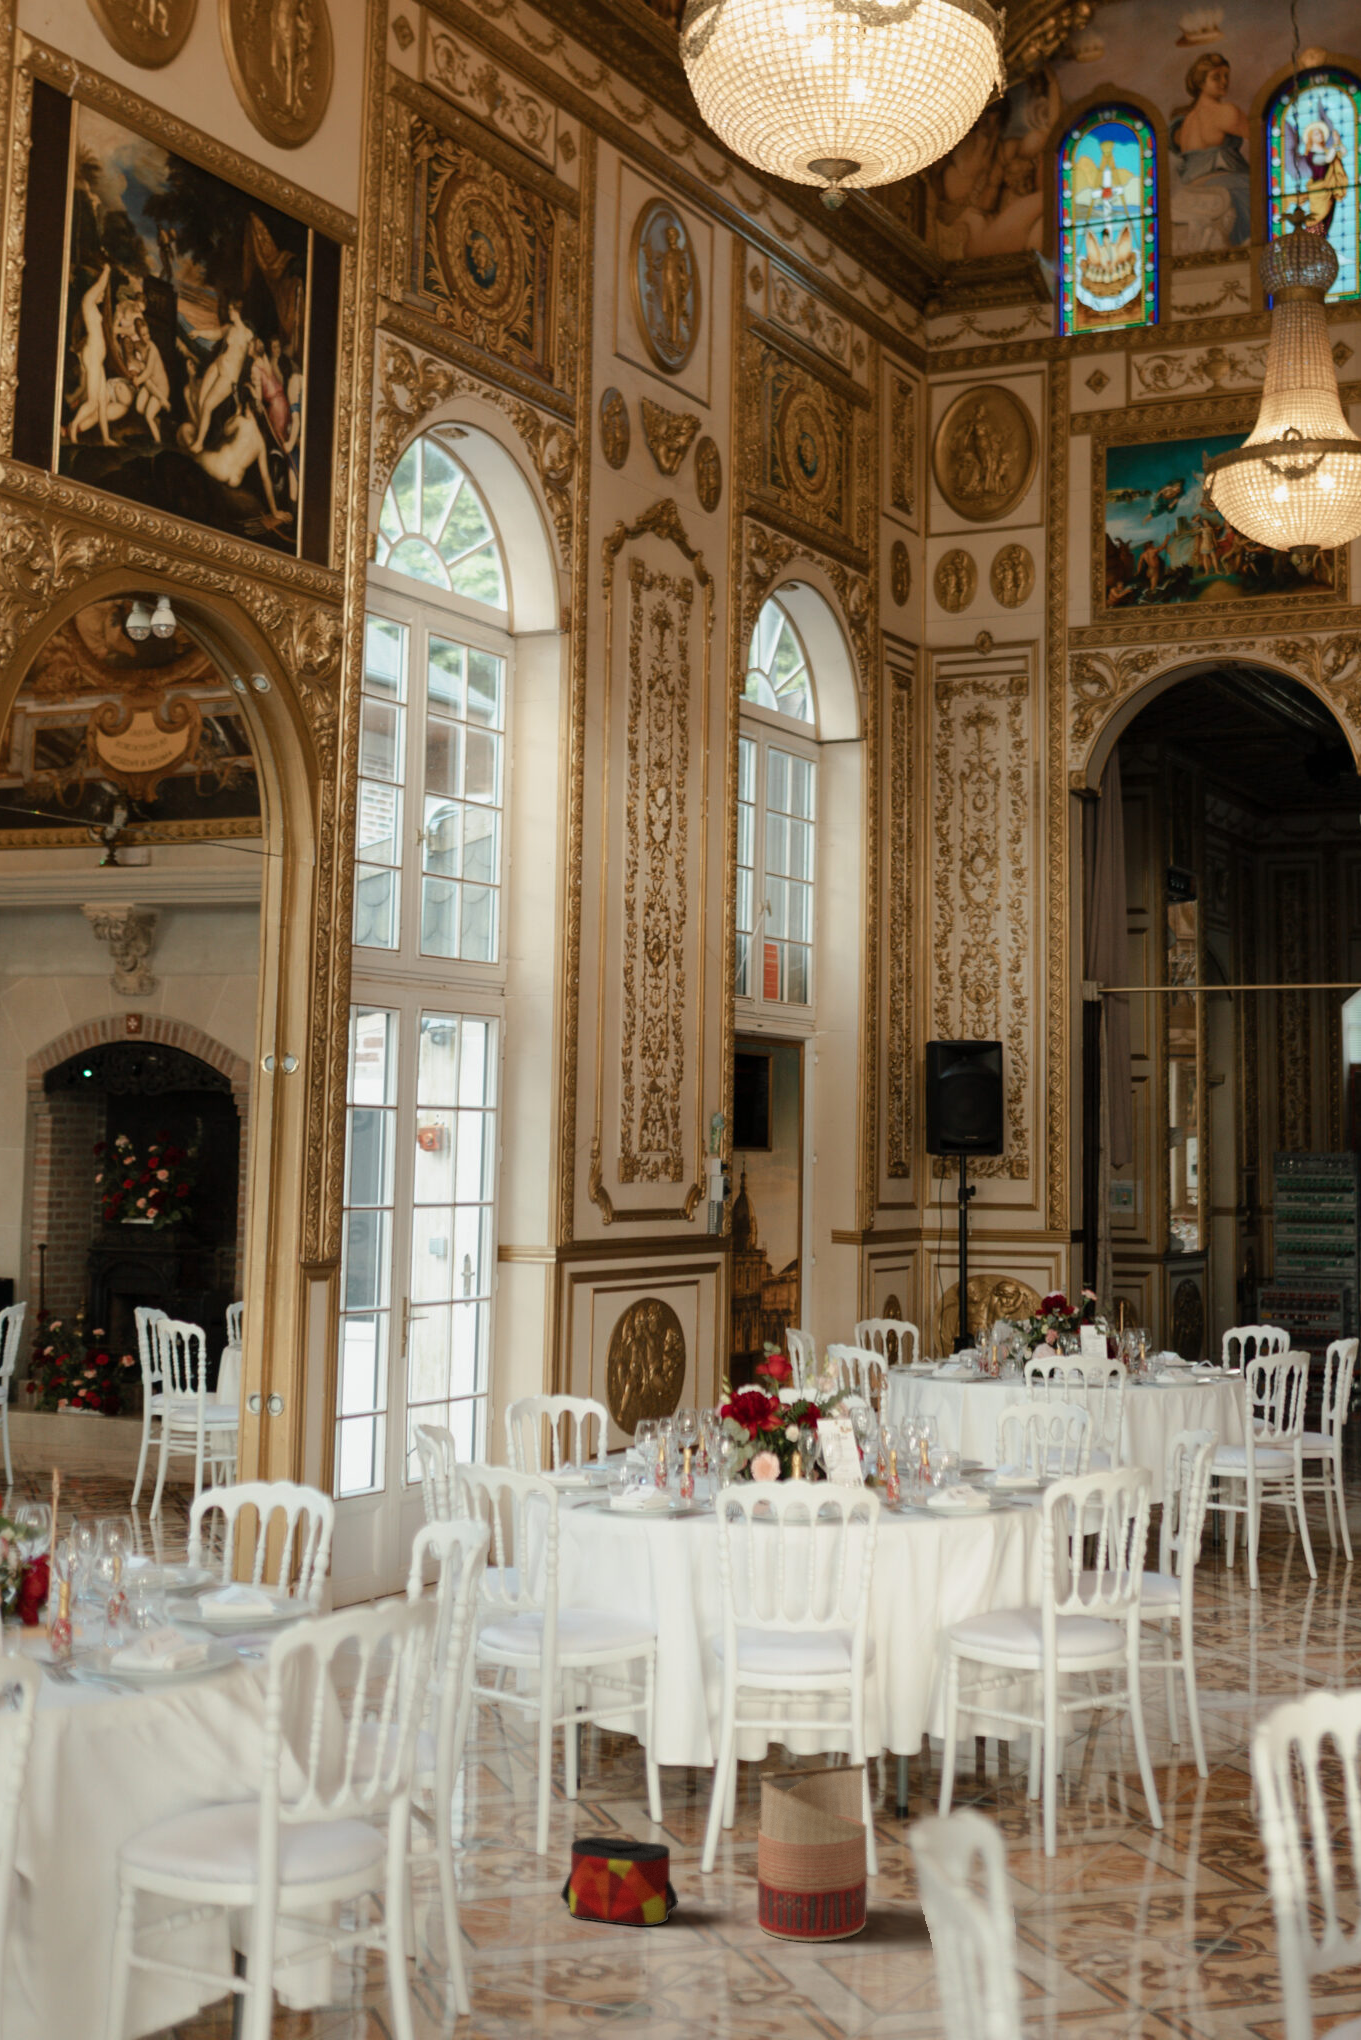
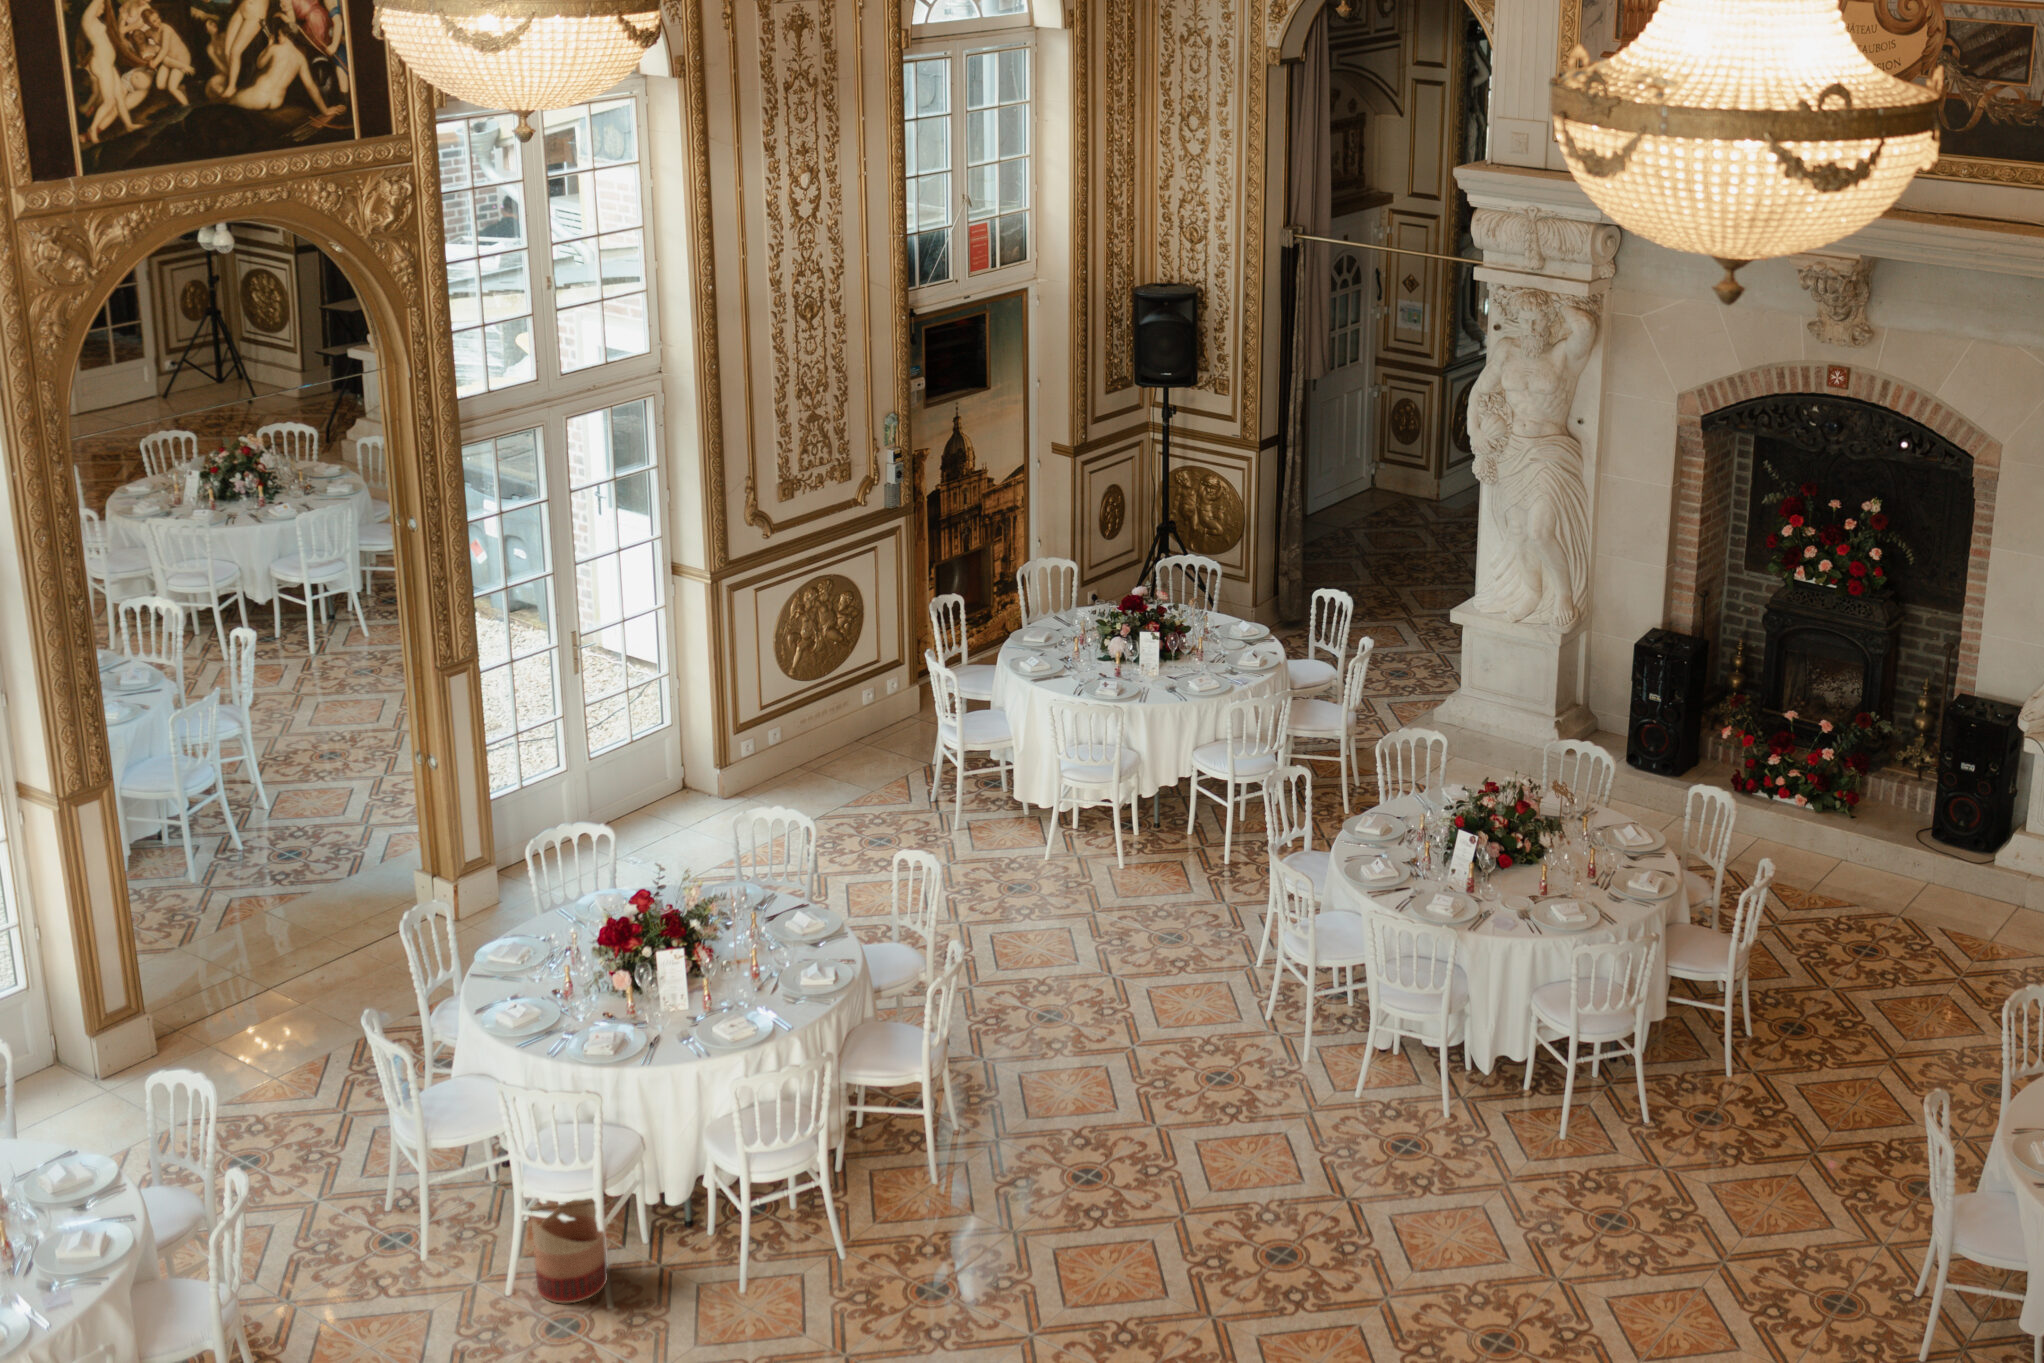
bag: present [561,1837,678,1926] -> none [434,1214,498,1276]

